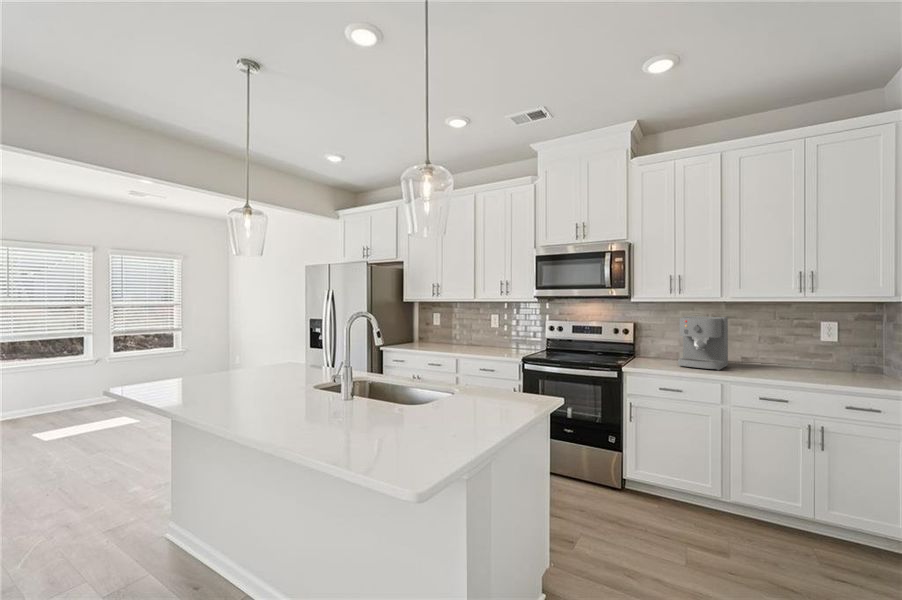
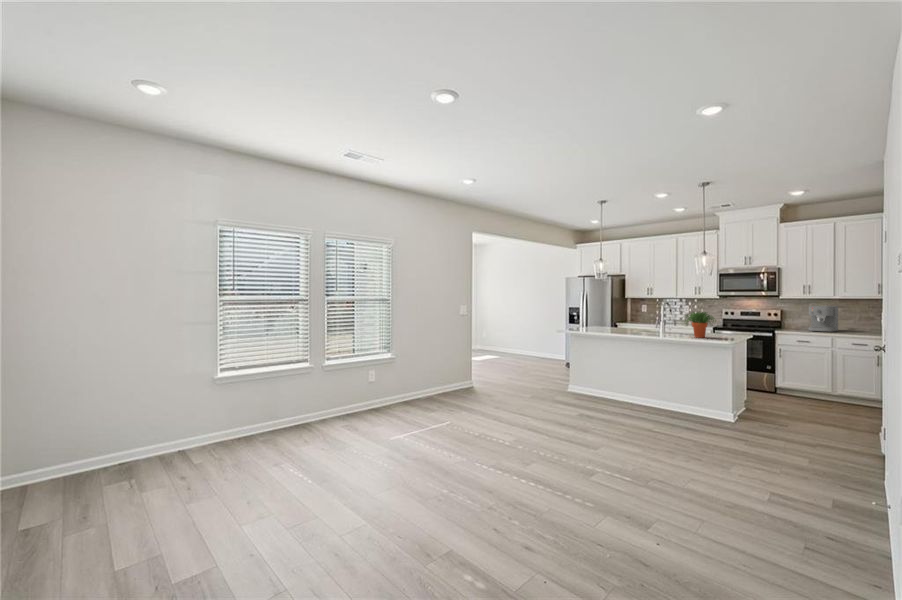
potted plant: none [354,348,451,436] -> present [687,312,714,338]

